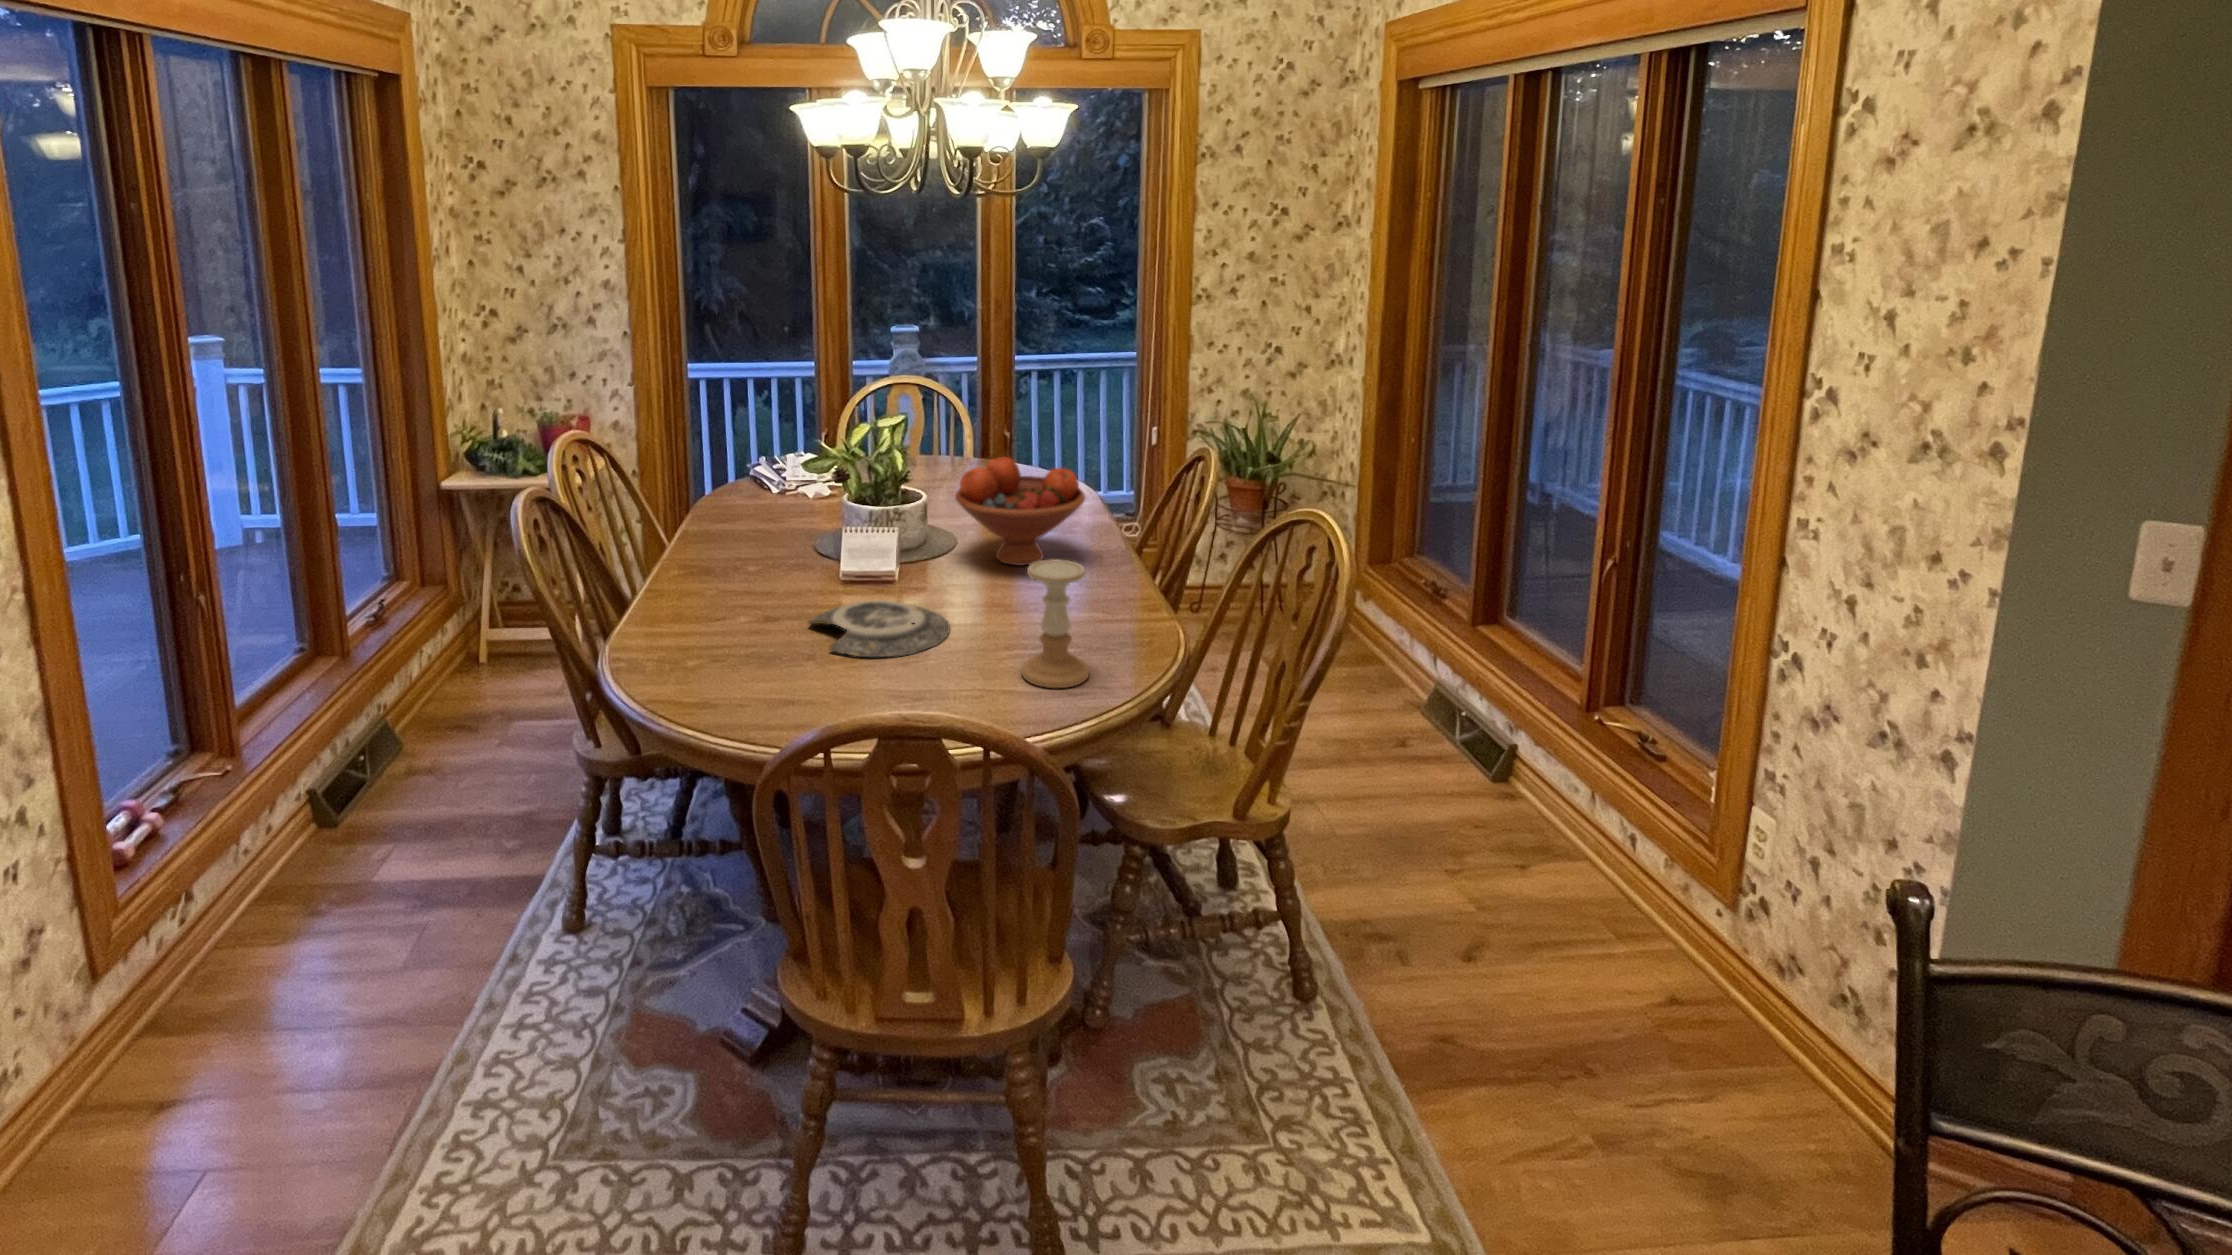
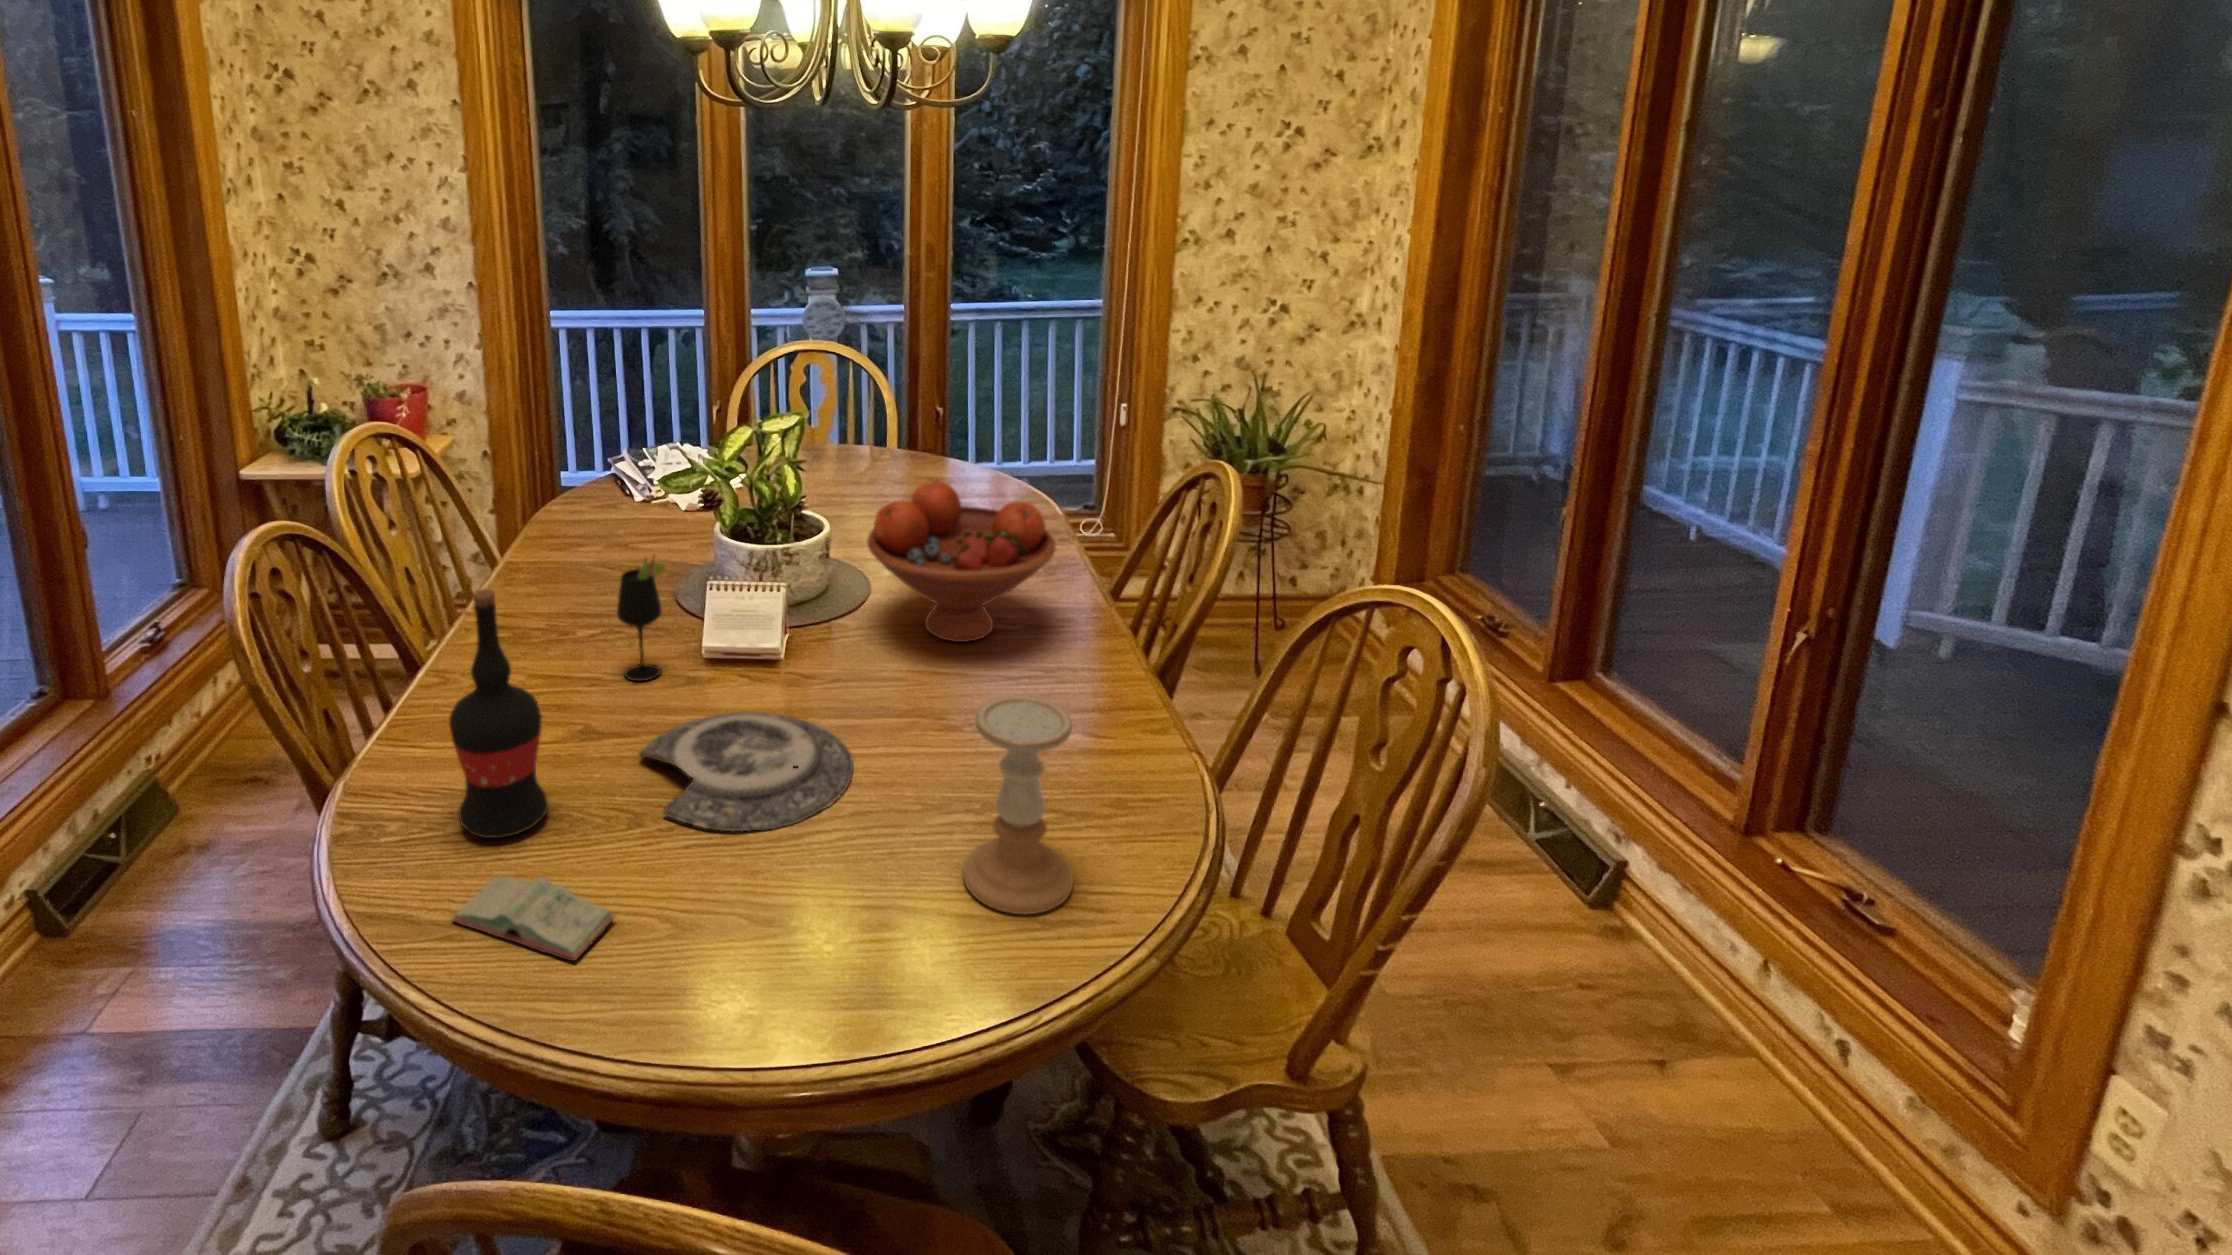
wine glass: none [784,499,820,589] -> present [617,555,667,681]
wine bottle: none [694,501,755,662] -> present [449,589,548,838]
book: none [707,673,809,712] -> present [452,877,615,961]

